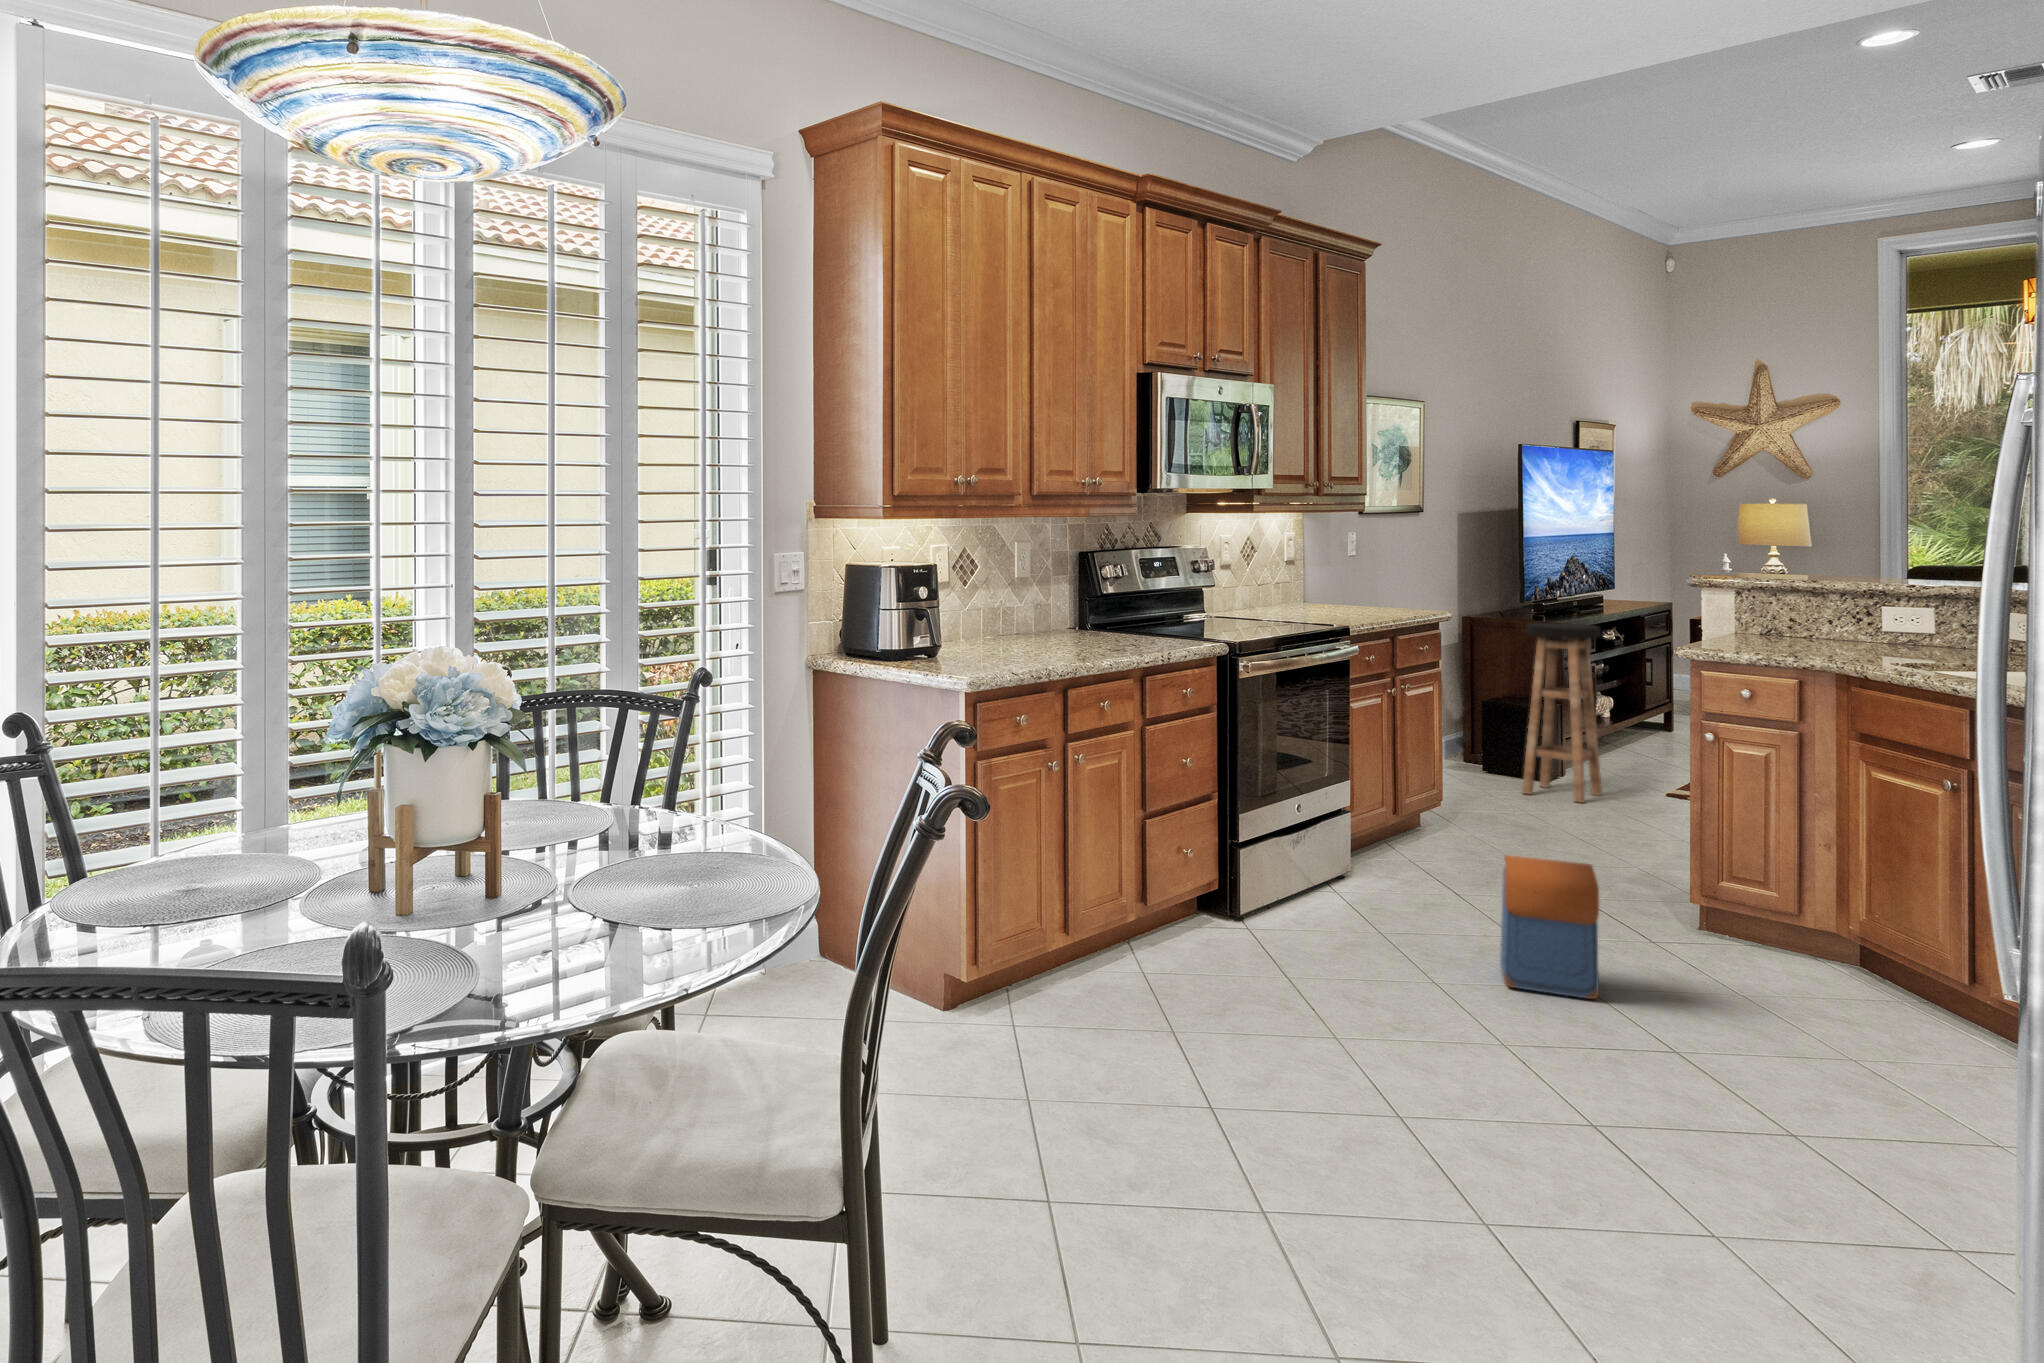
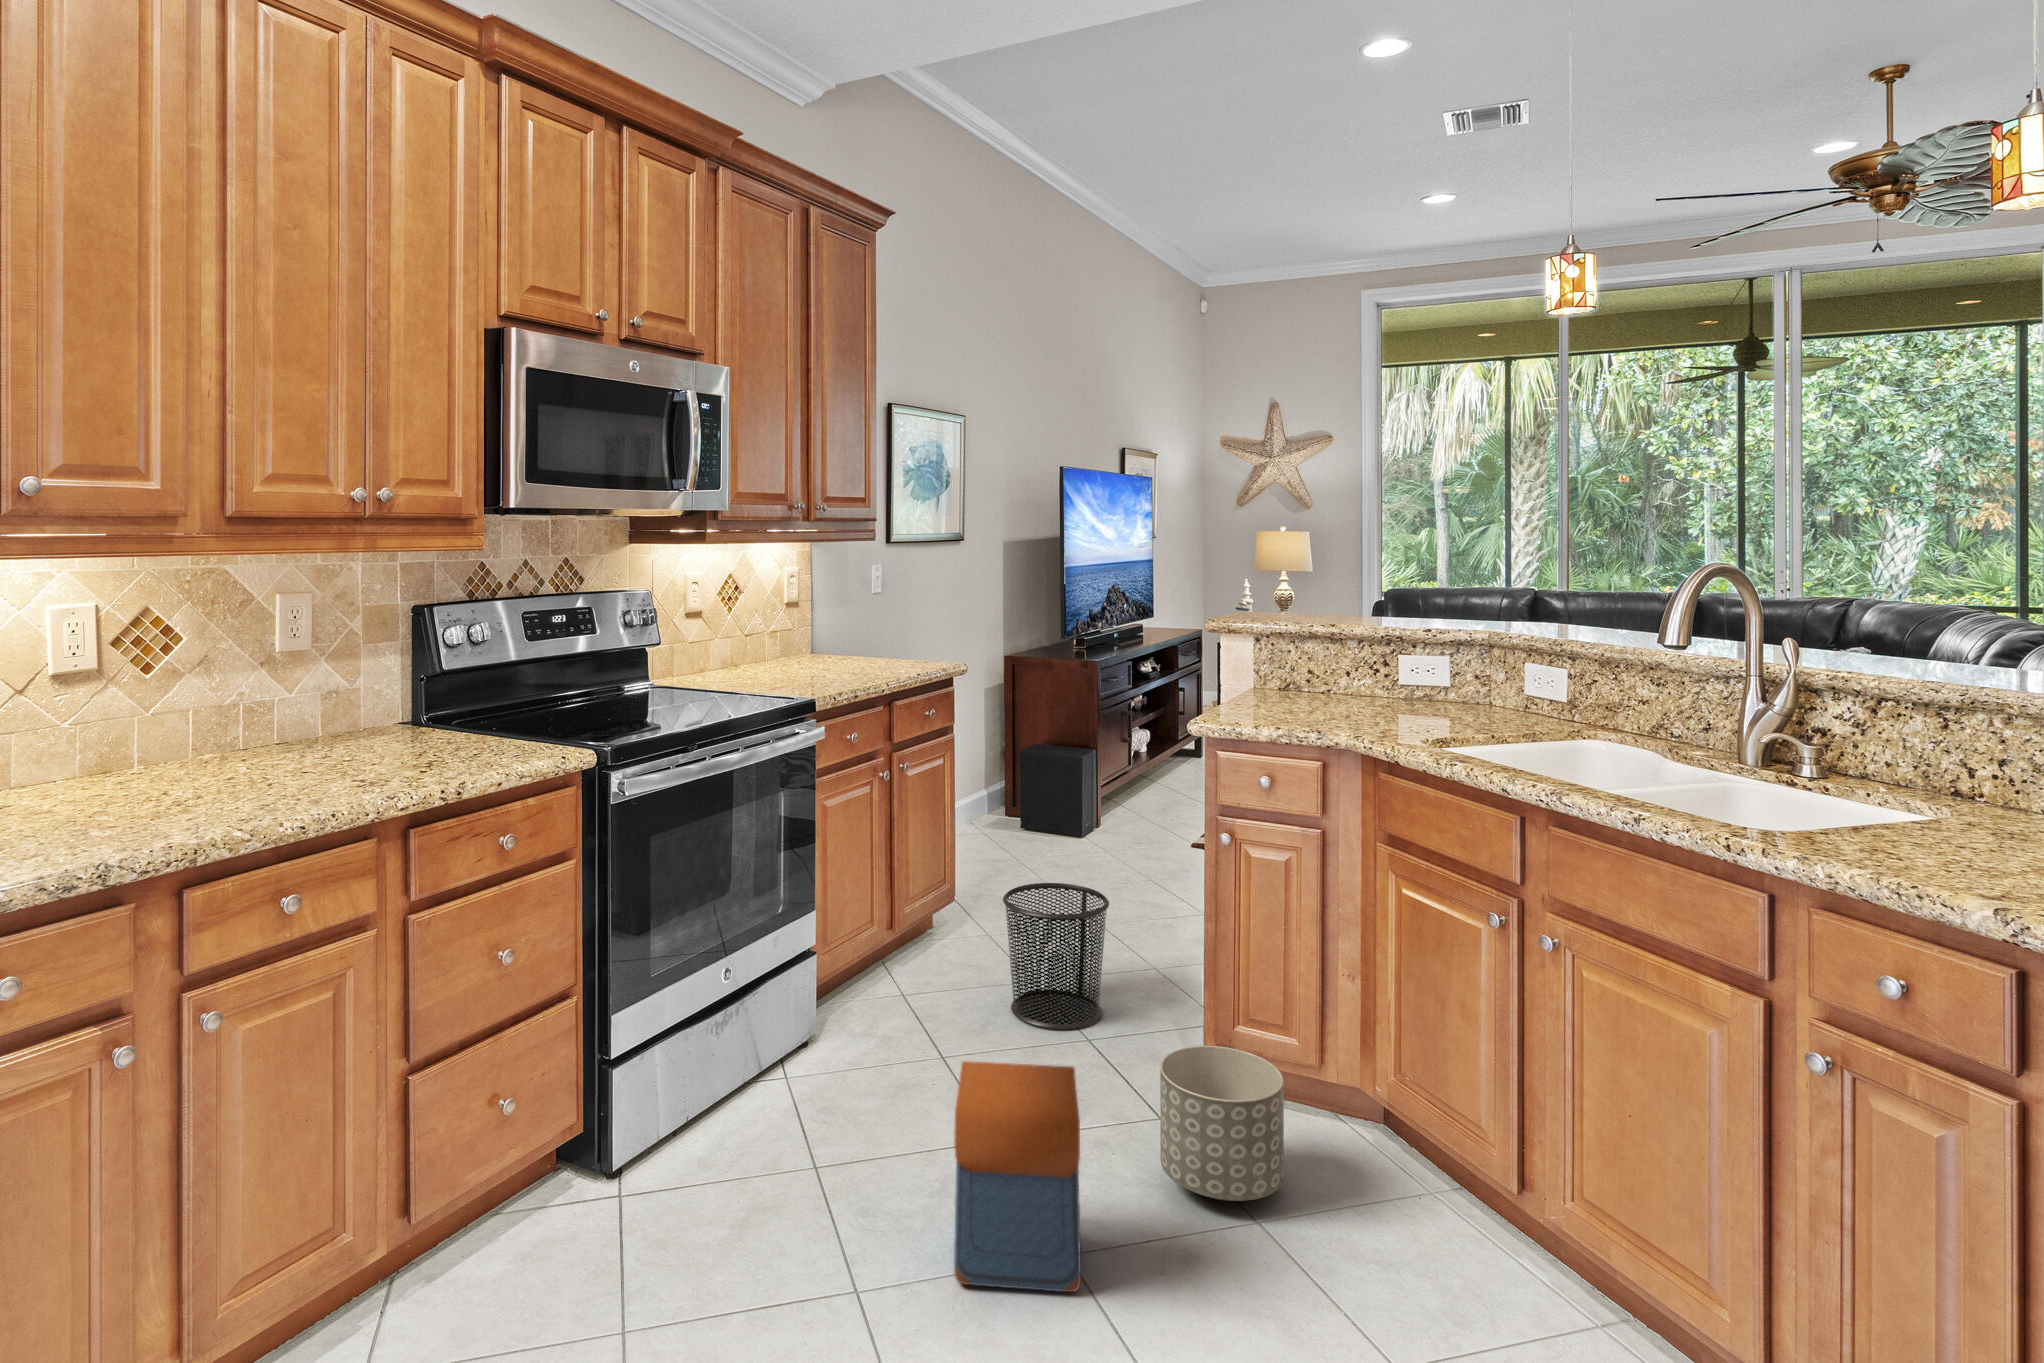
bar stool: present [1522,623,1602,803] -> none [1054,664,1133,869]
waste bin: none [1500,783,1597,890] -> present [1003,883,1109,1030]
planter: none [1654,879,1761,979] -> present [1160,1046,1284,1201]

